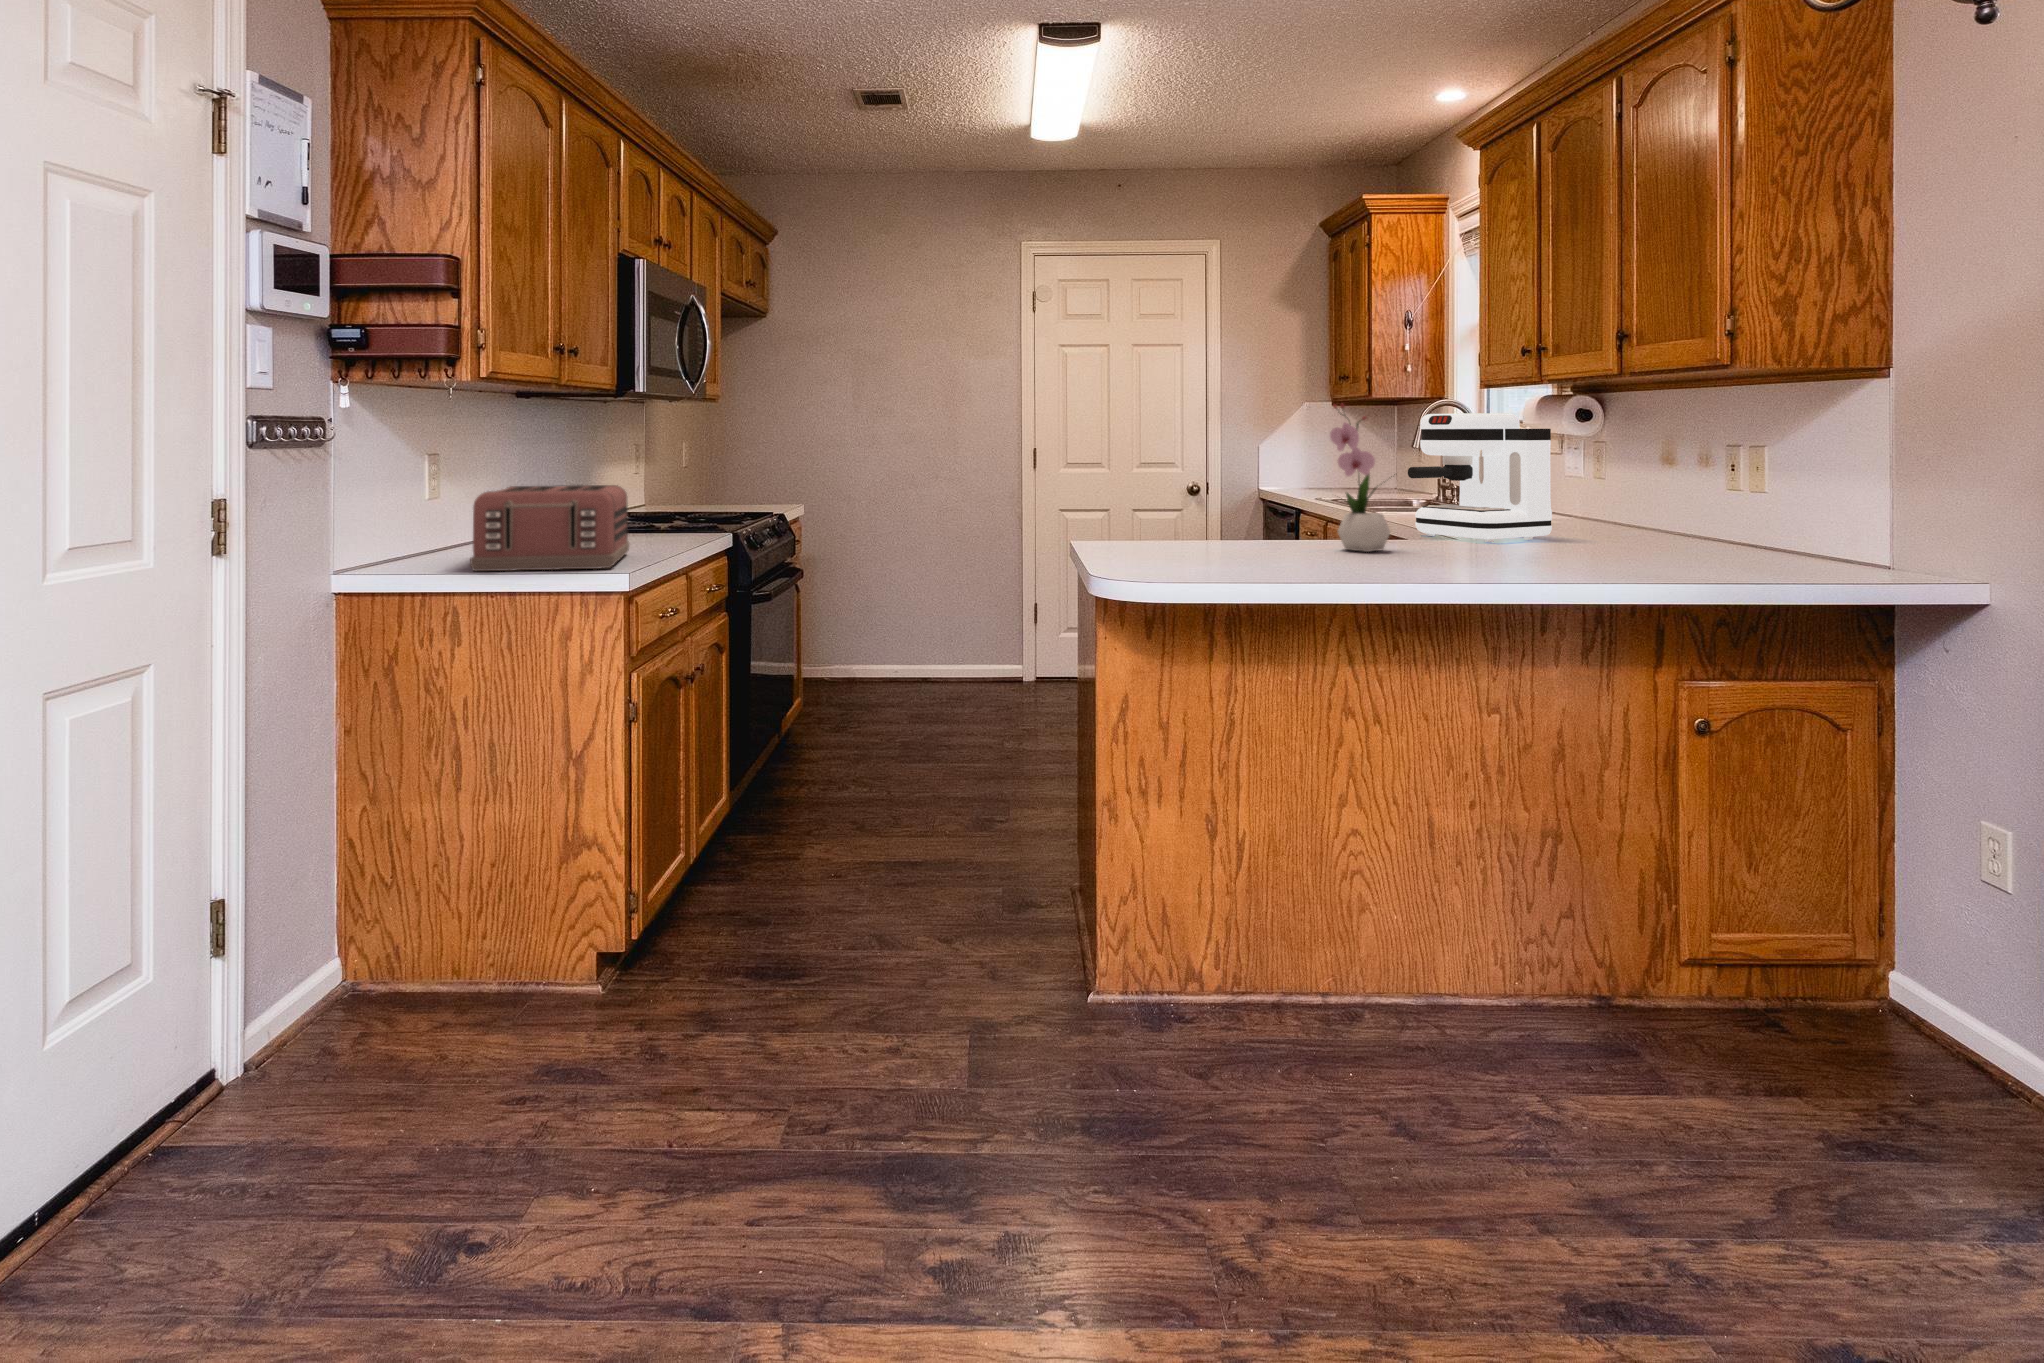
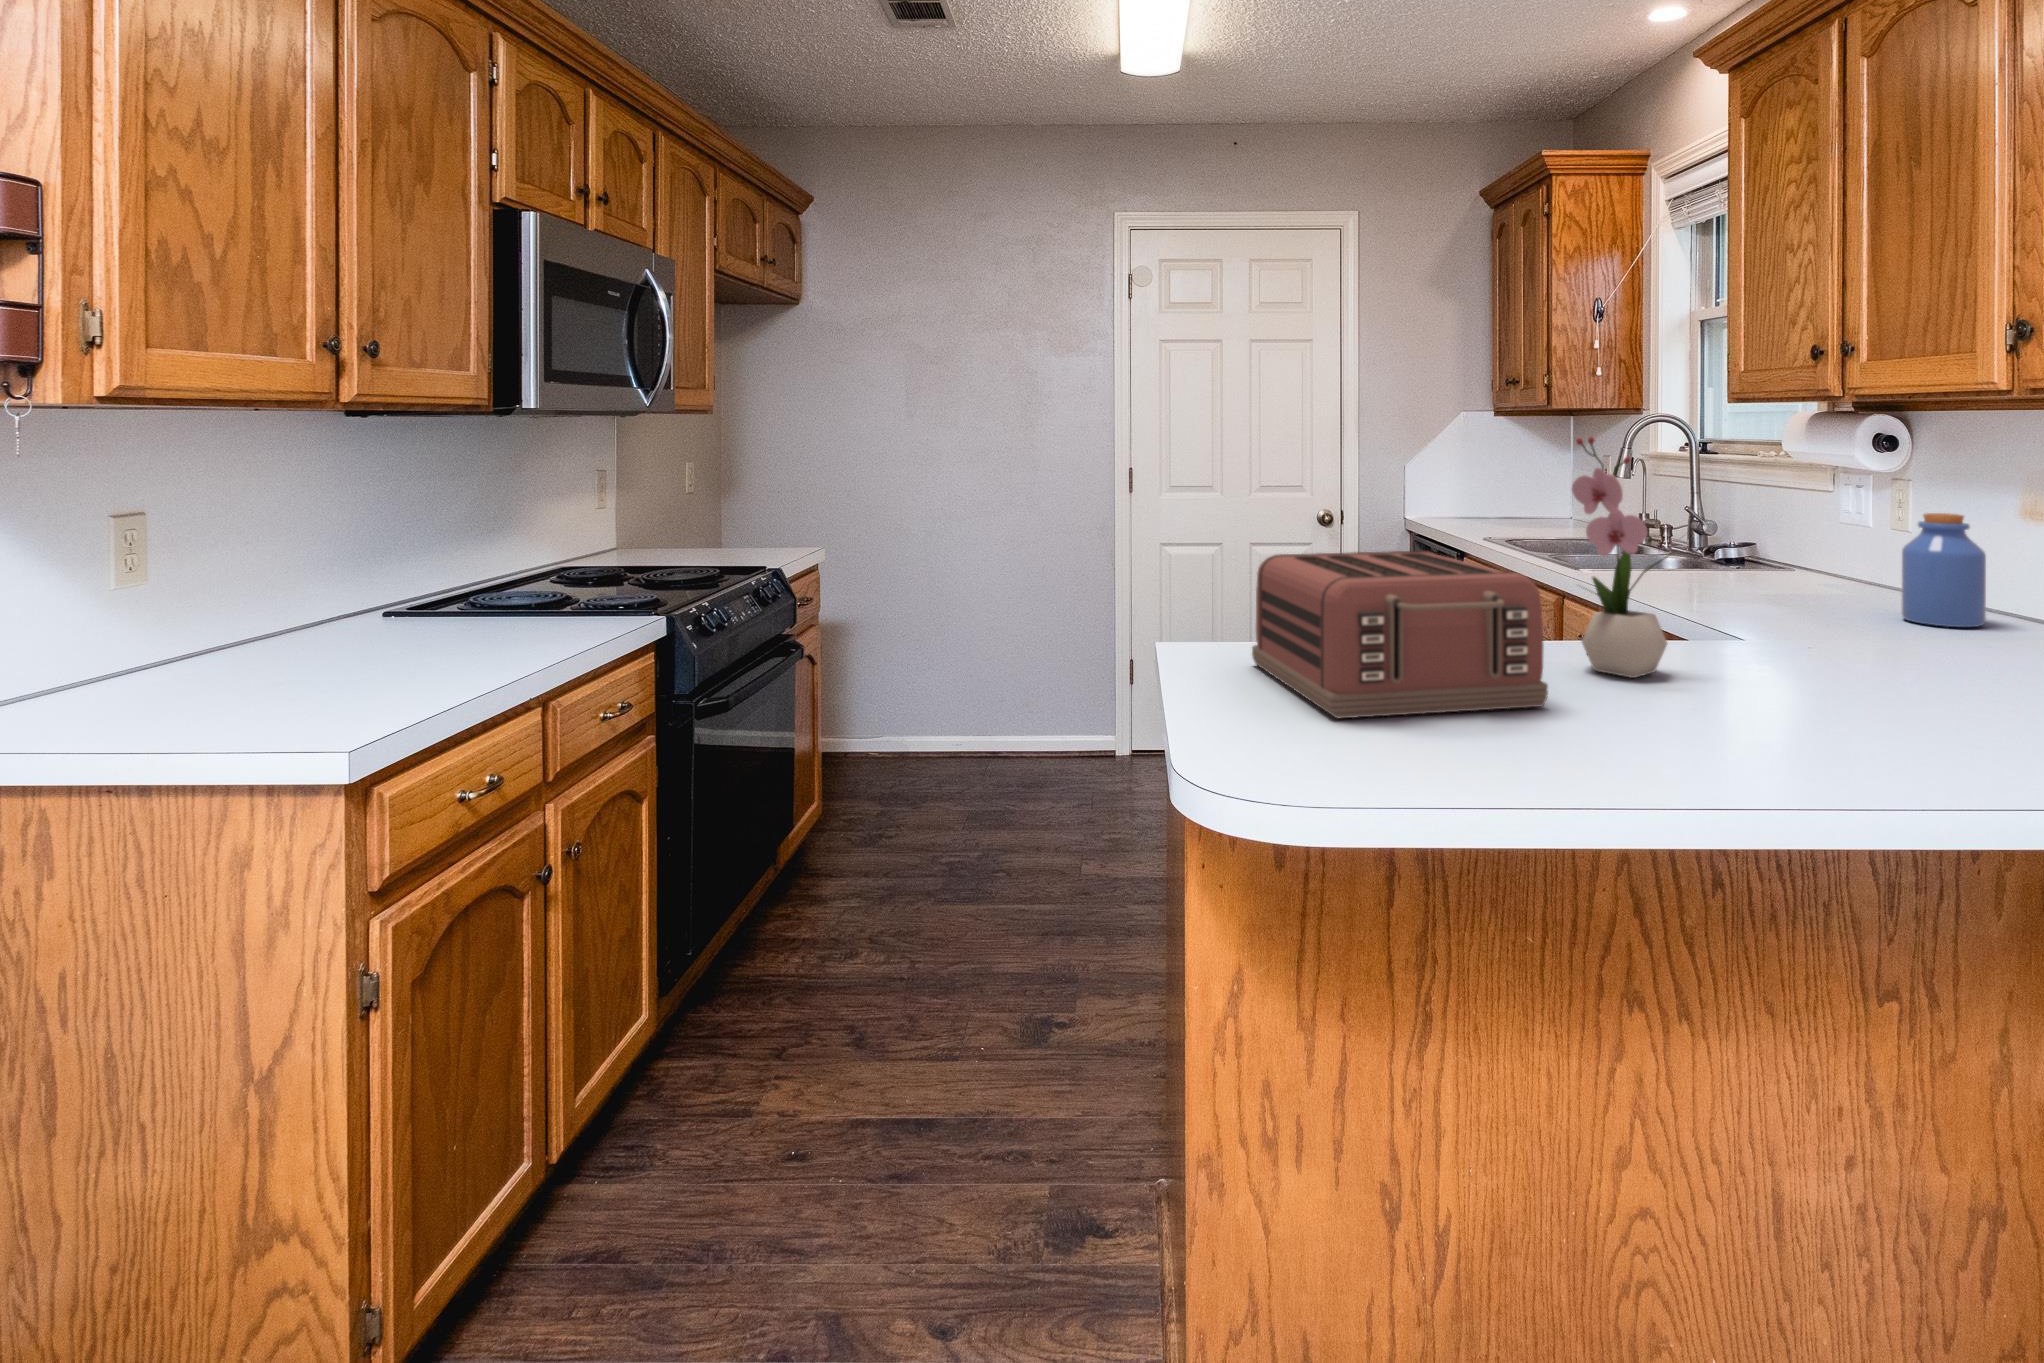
coffee maker: present [1408,413,1552,542] -> none [1671,444,1888,645]
jar: none [1575,461,1628,536] -> present [1901,513,1986,627]
toaster: present [470,485,629,571] -> present [1252,551,1548,718]

